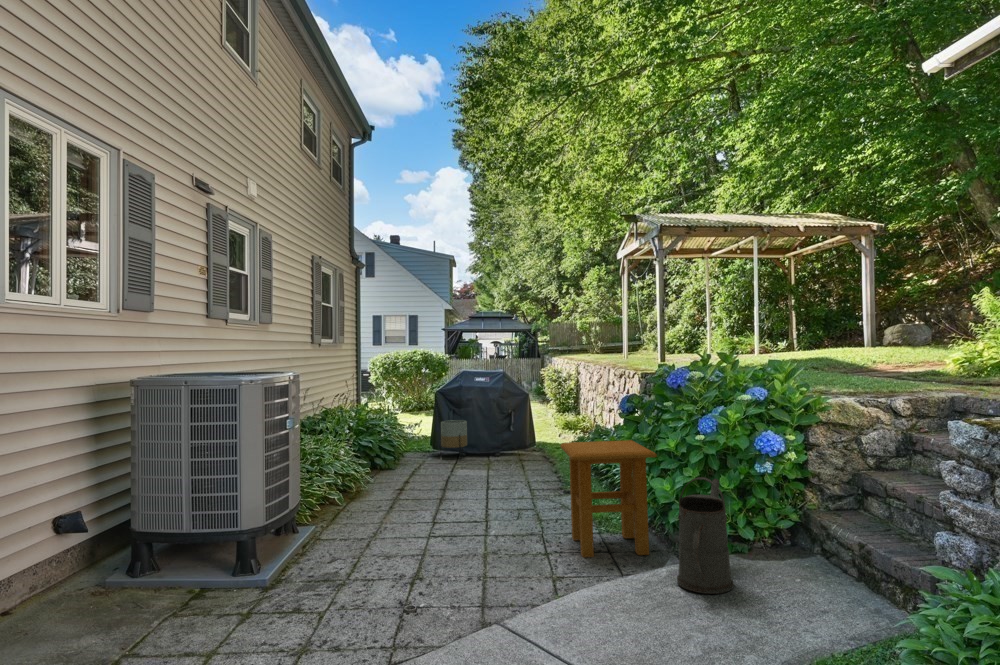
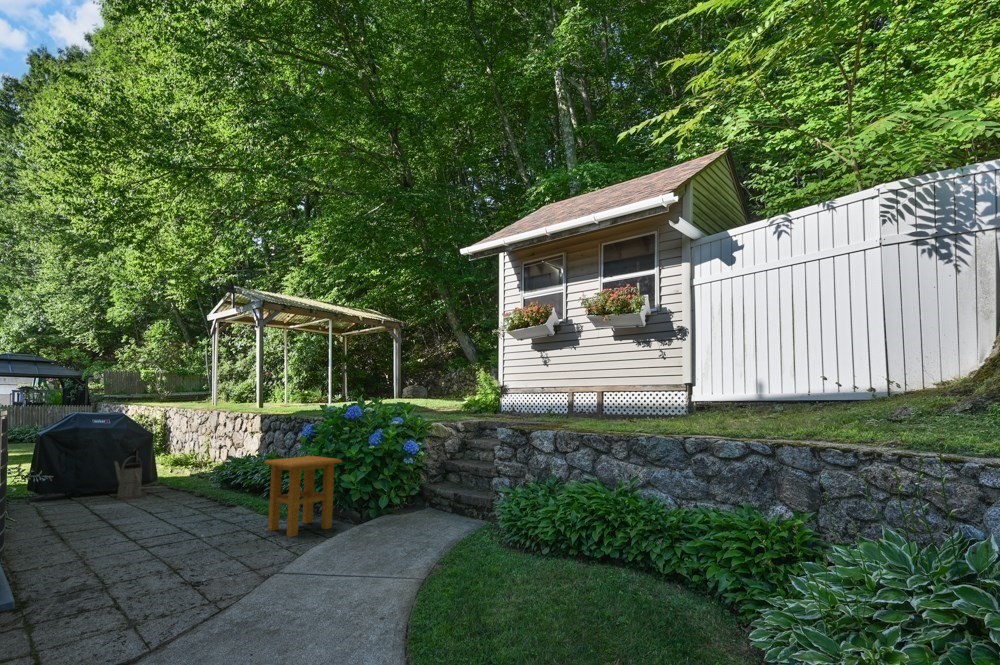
planter: present [440,420,467,459] -> none [41,462,81,504]
watering can: present [677,477,734,594] -> present [114,456,142,499]

